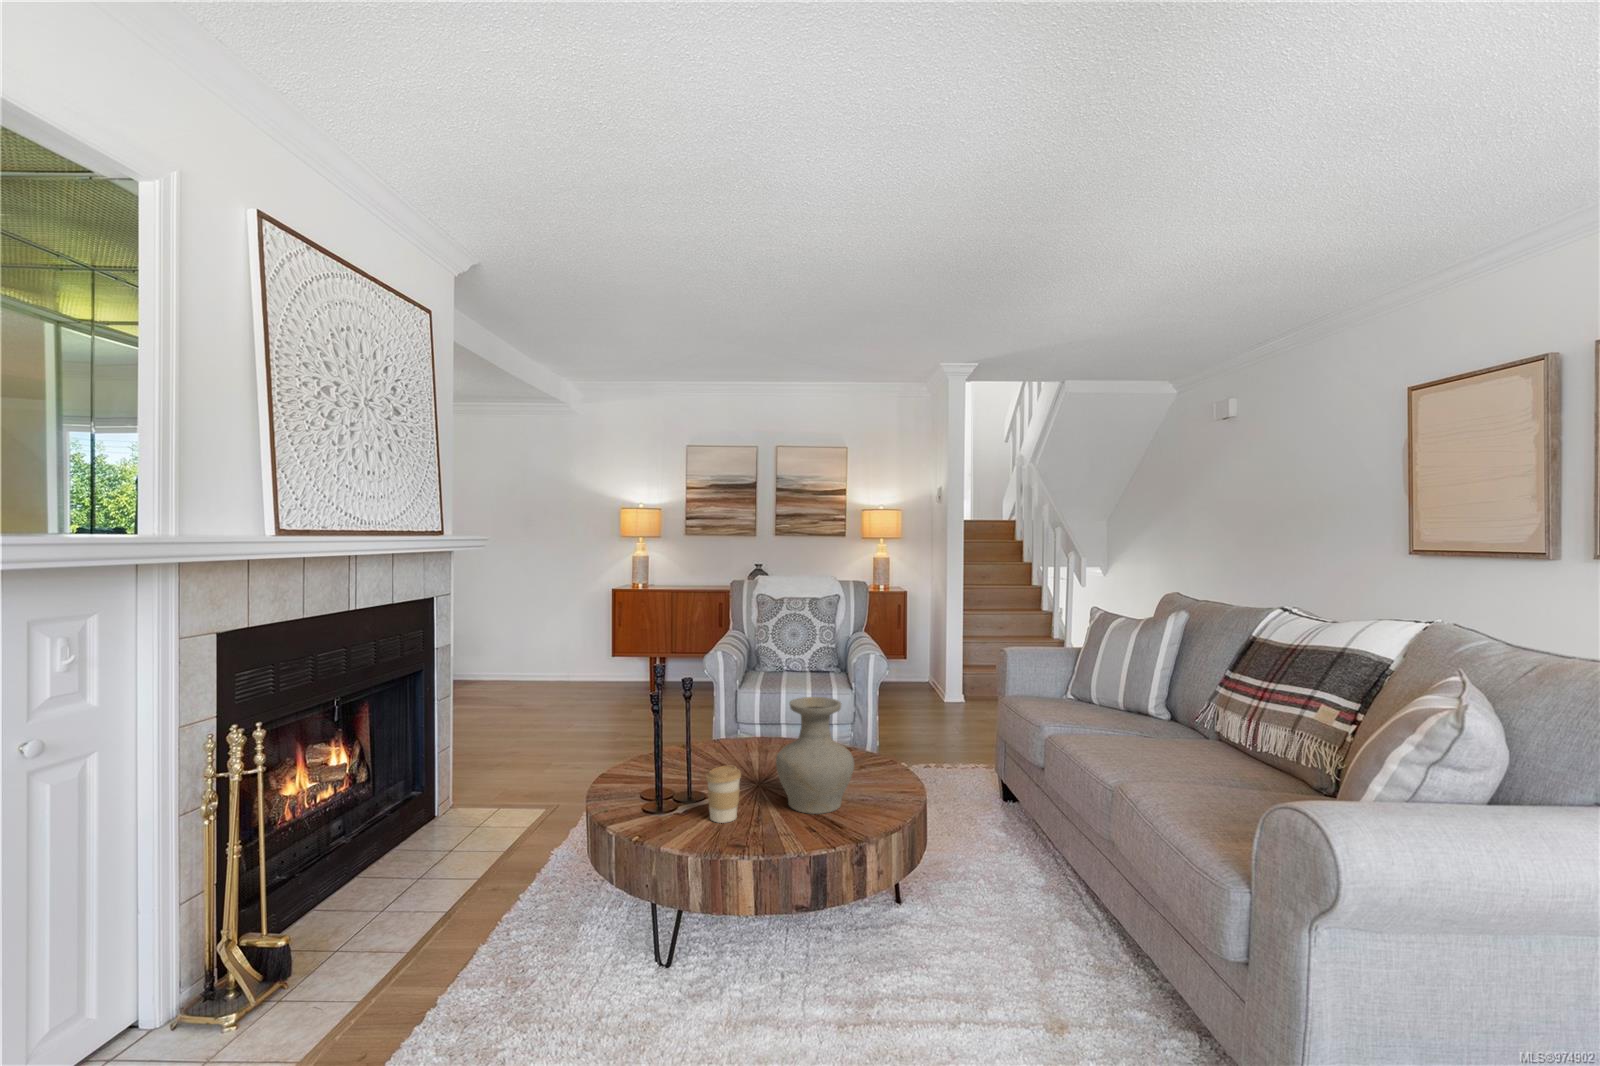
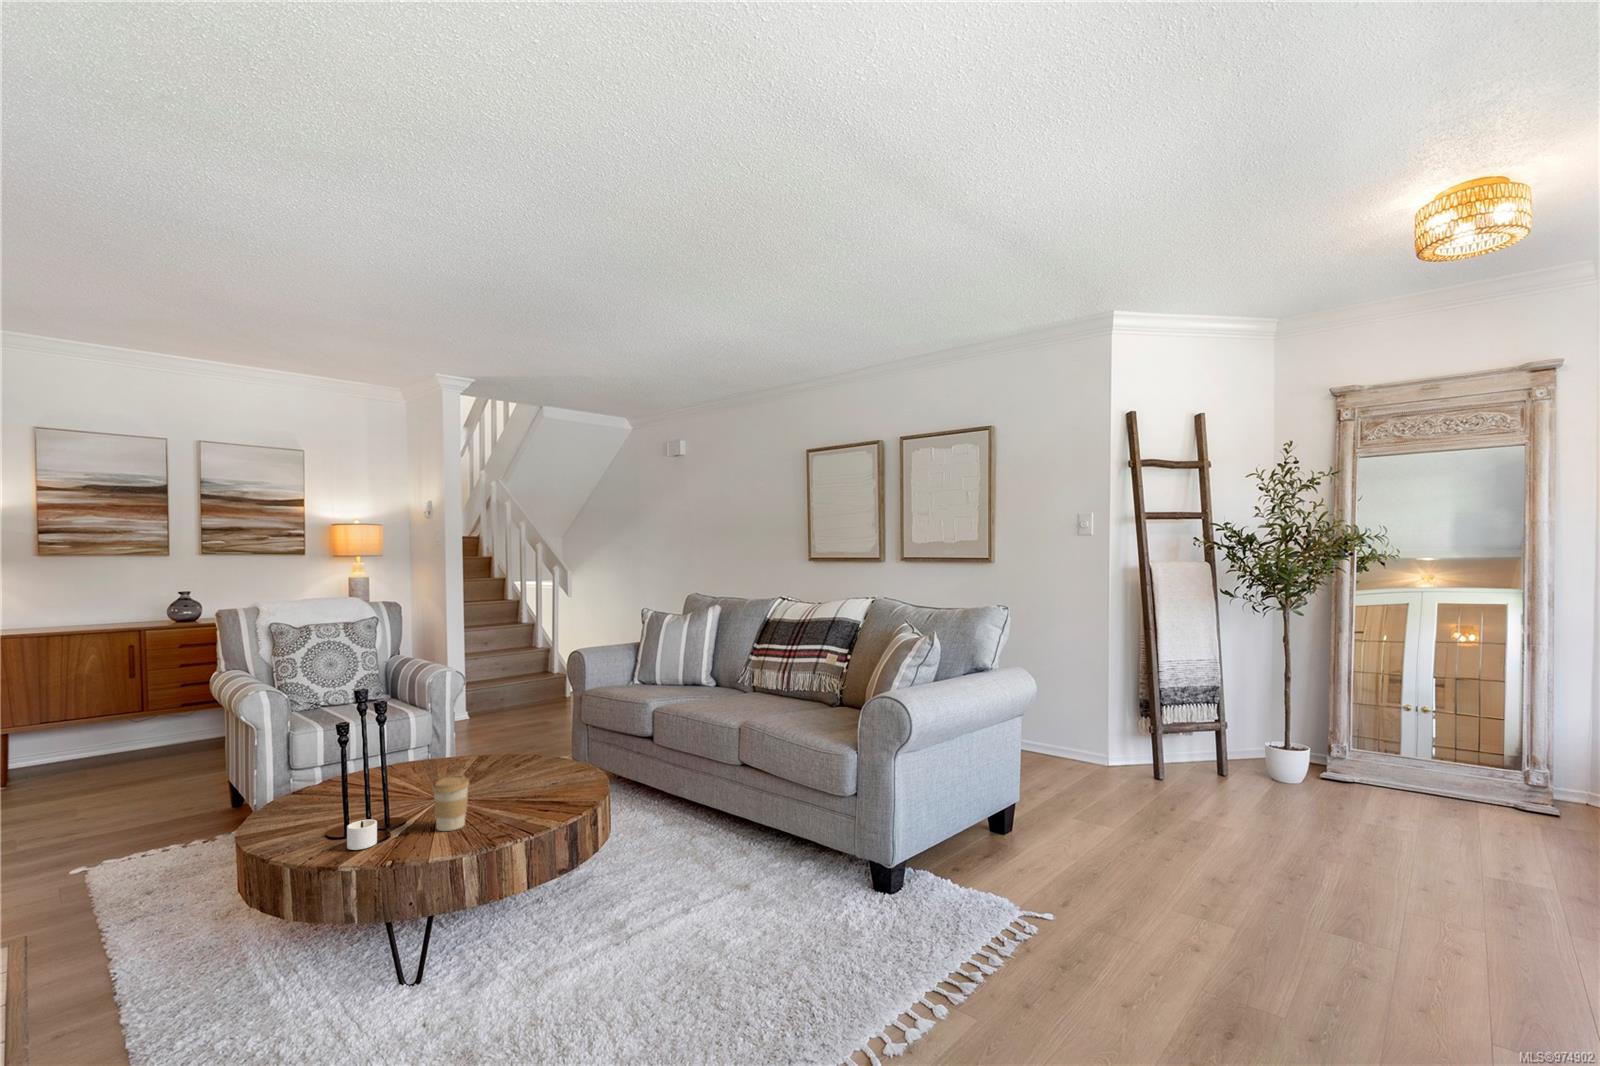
vase: present [776,697,855,814] -> none [481,699,557,804]
candle: none [636,788,669,816] -> present [347,820,377,850]

